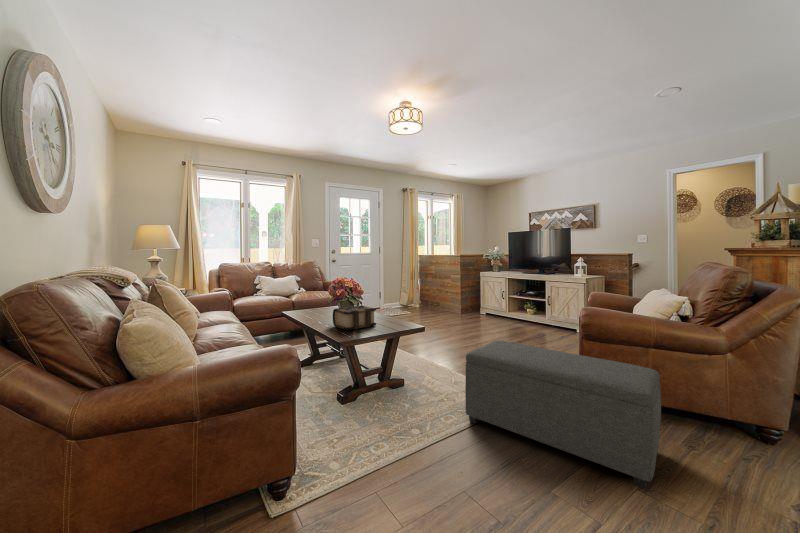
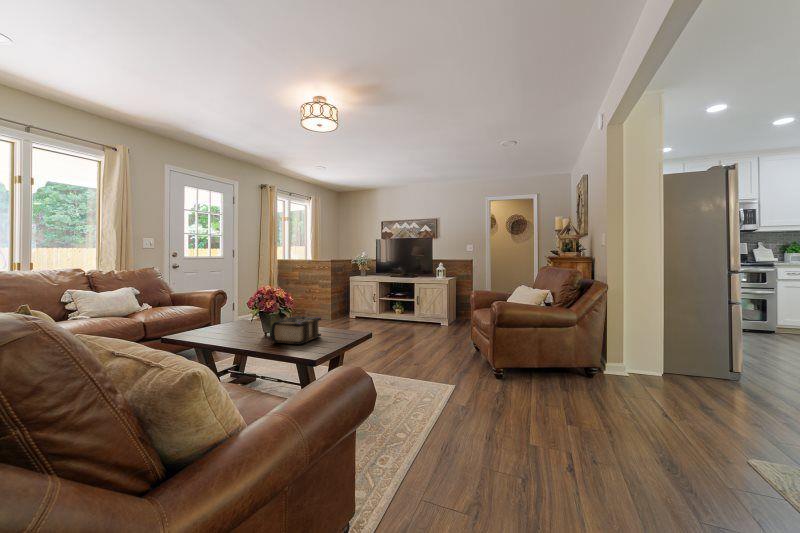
ottoman: present [465,341,661,489] -> none [432,336,577,422]

